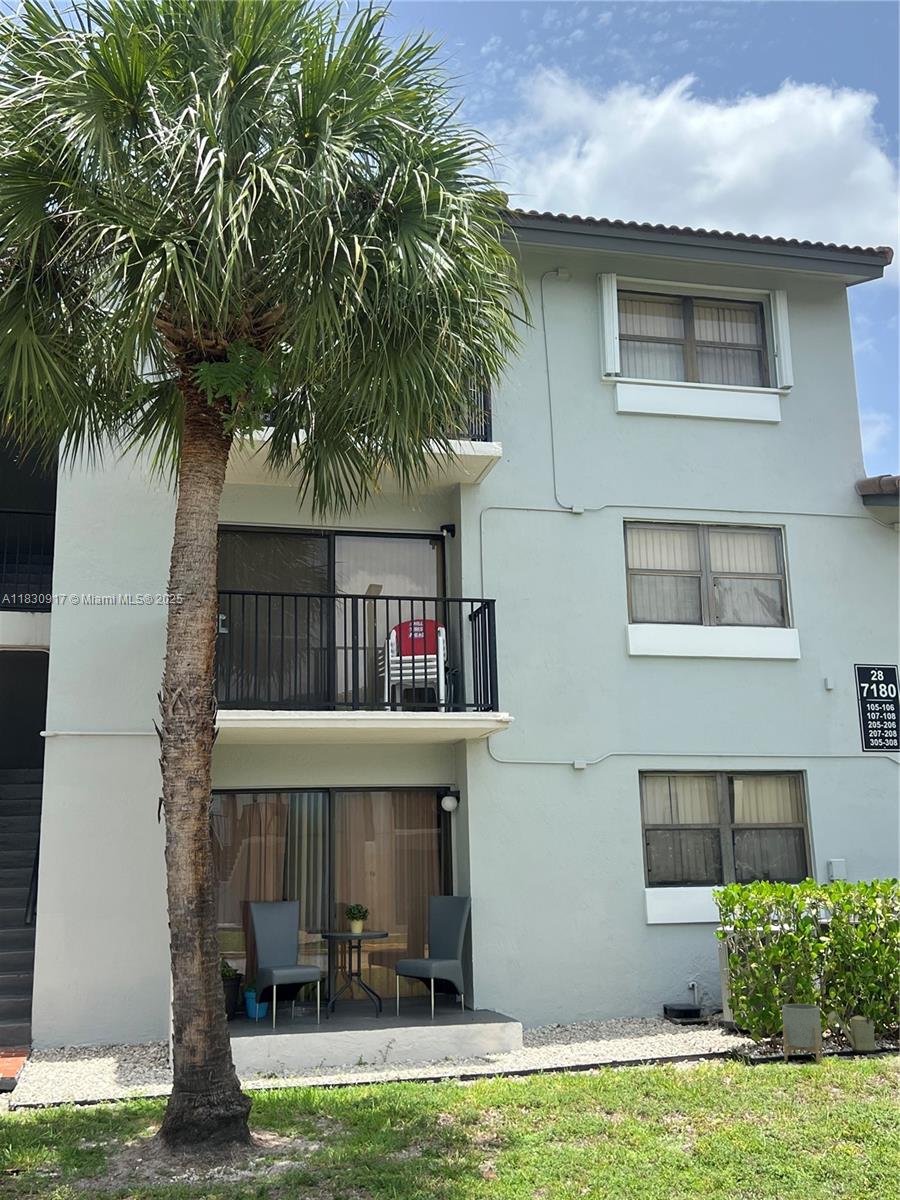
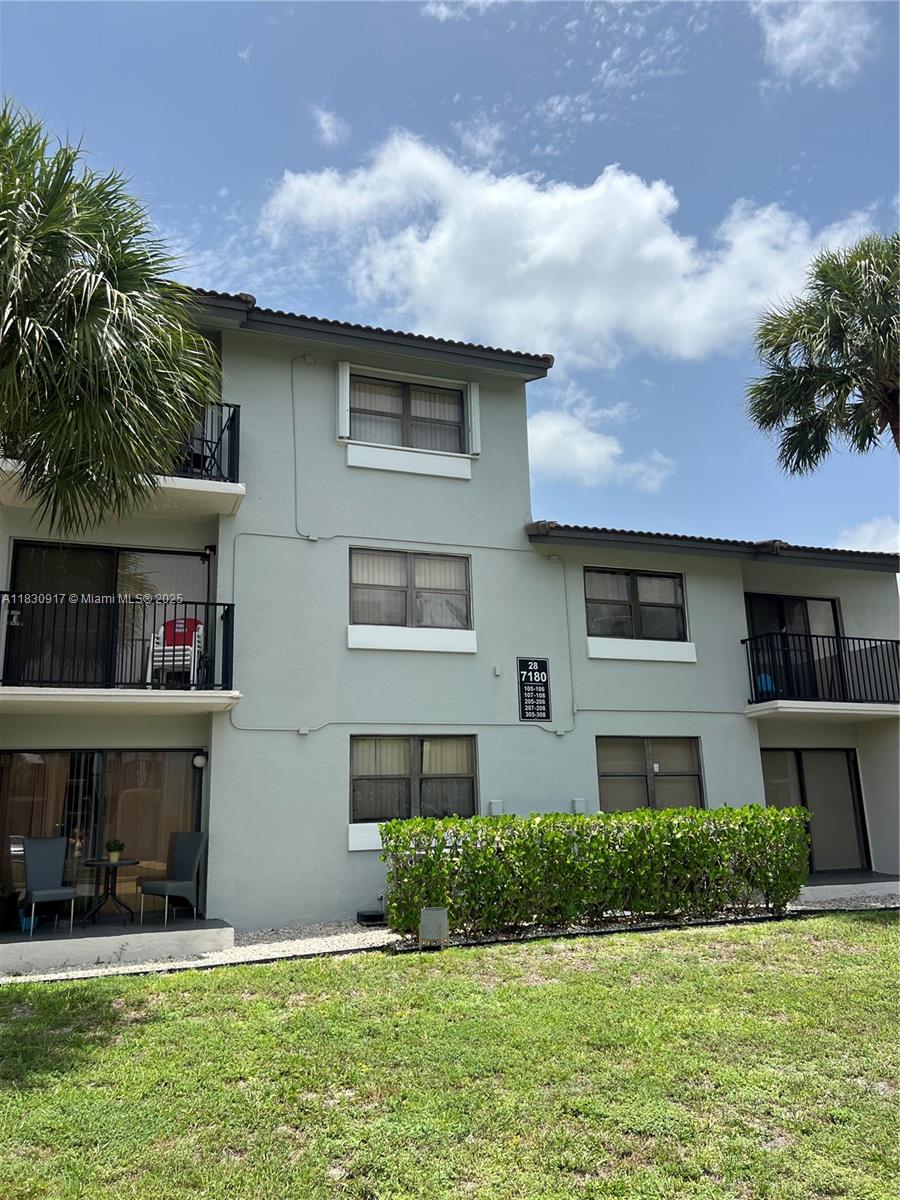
watering can: present [828,1005,878,1054] -> none [457,907,493,943]

